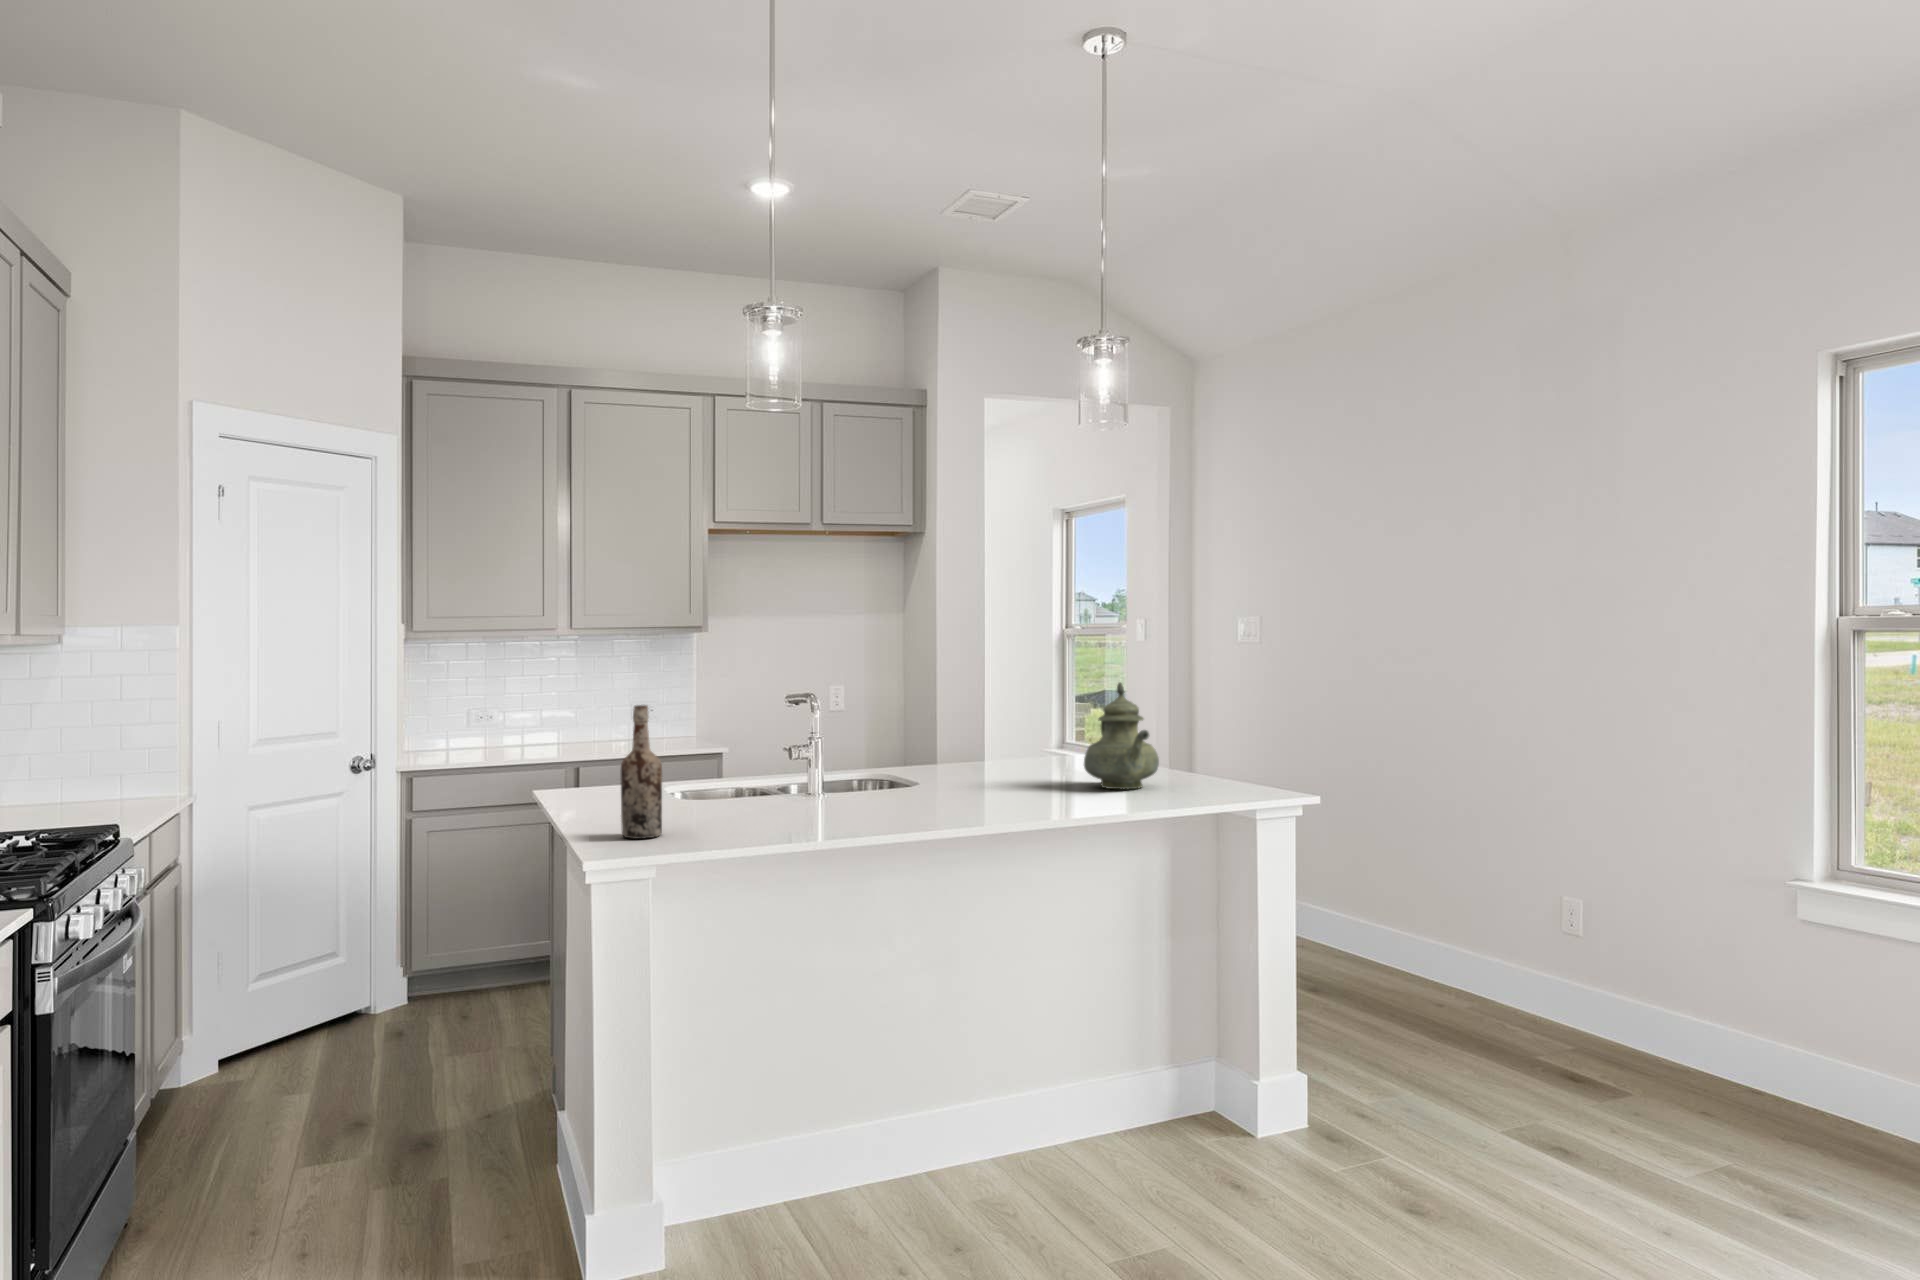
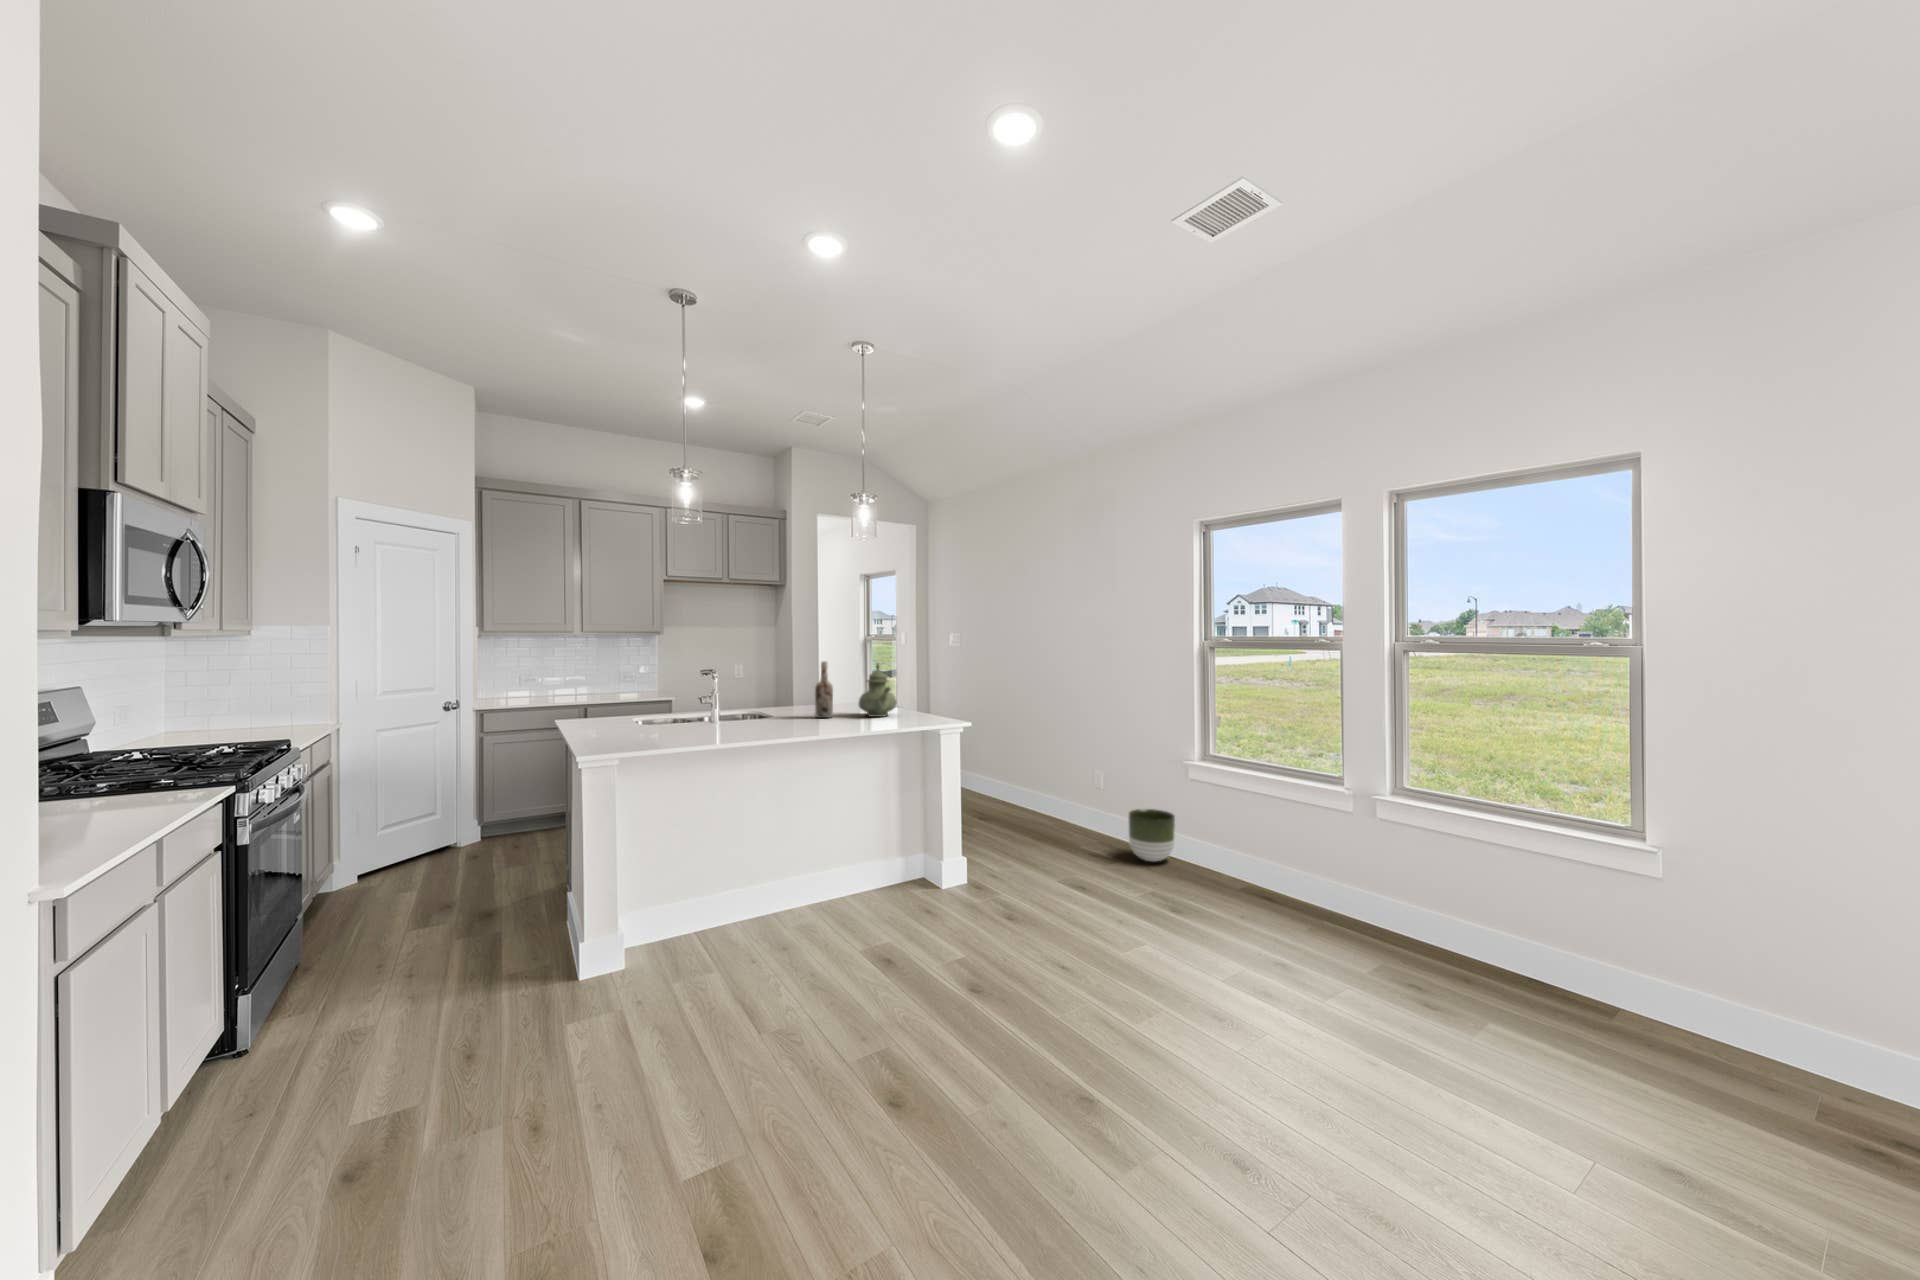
wine bottle: present [621,705,662,839] -> present [815,662,833,718]
planter: none [1650,987,1758,1100] -> present [1128,809,1175,861]

